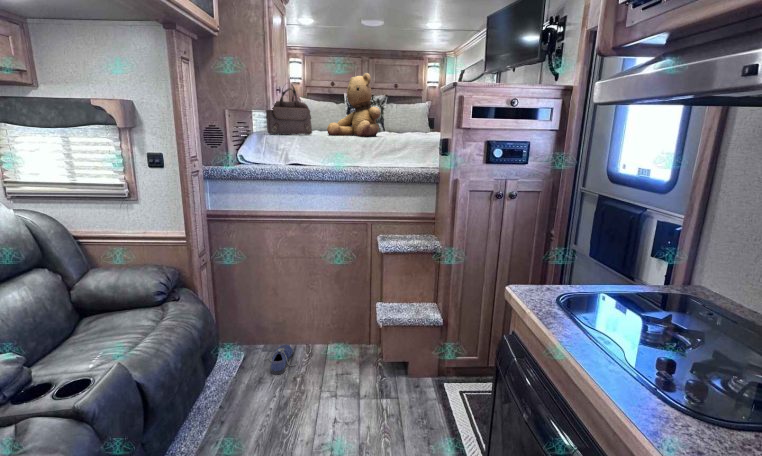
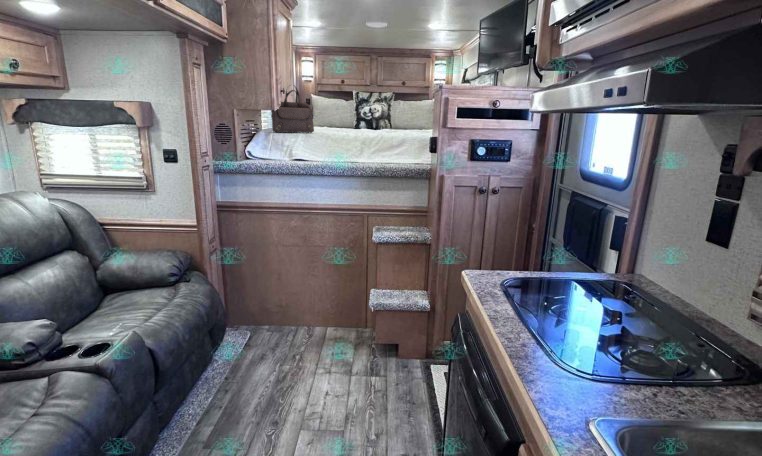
teddy bear: present [327,73,380,137] -> none [328,75,377,135]
shoe: present [266,344,298,374] -> none [268,325,298,351]

